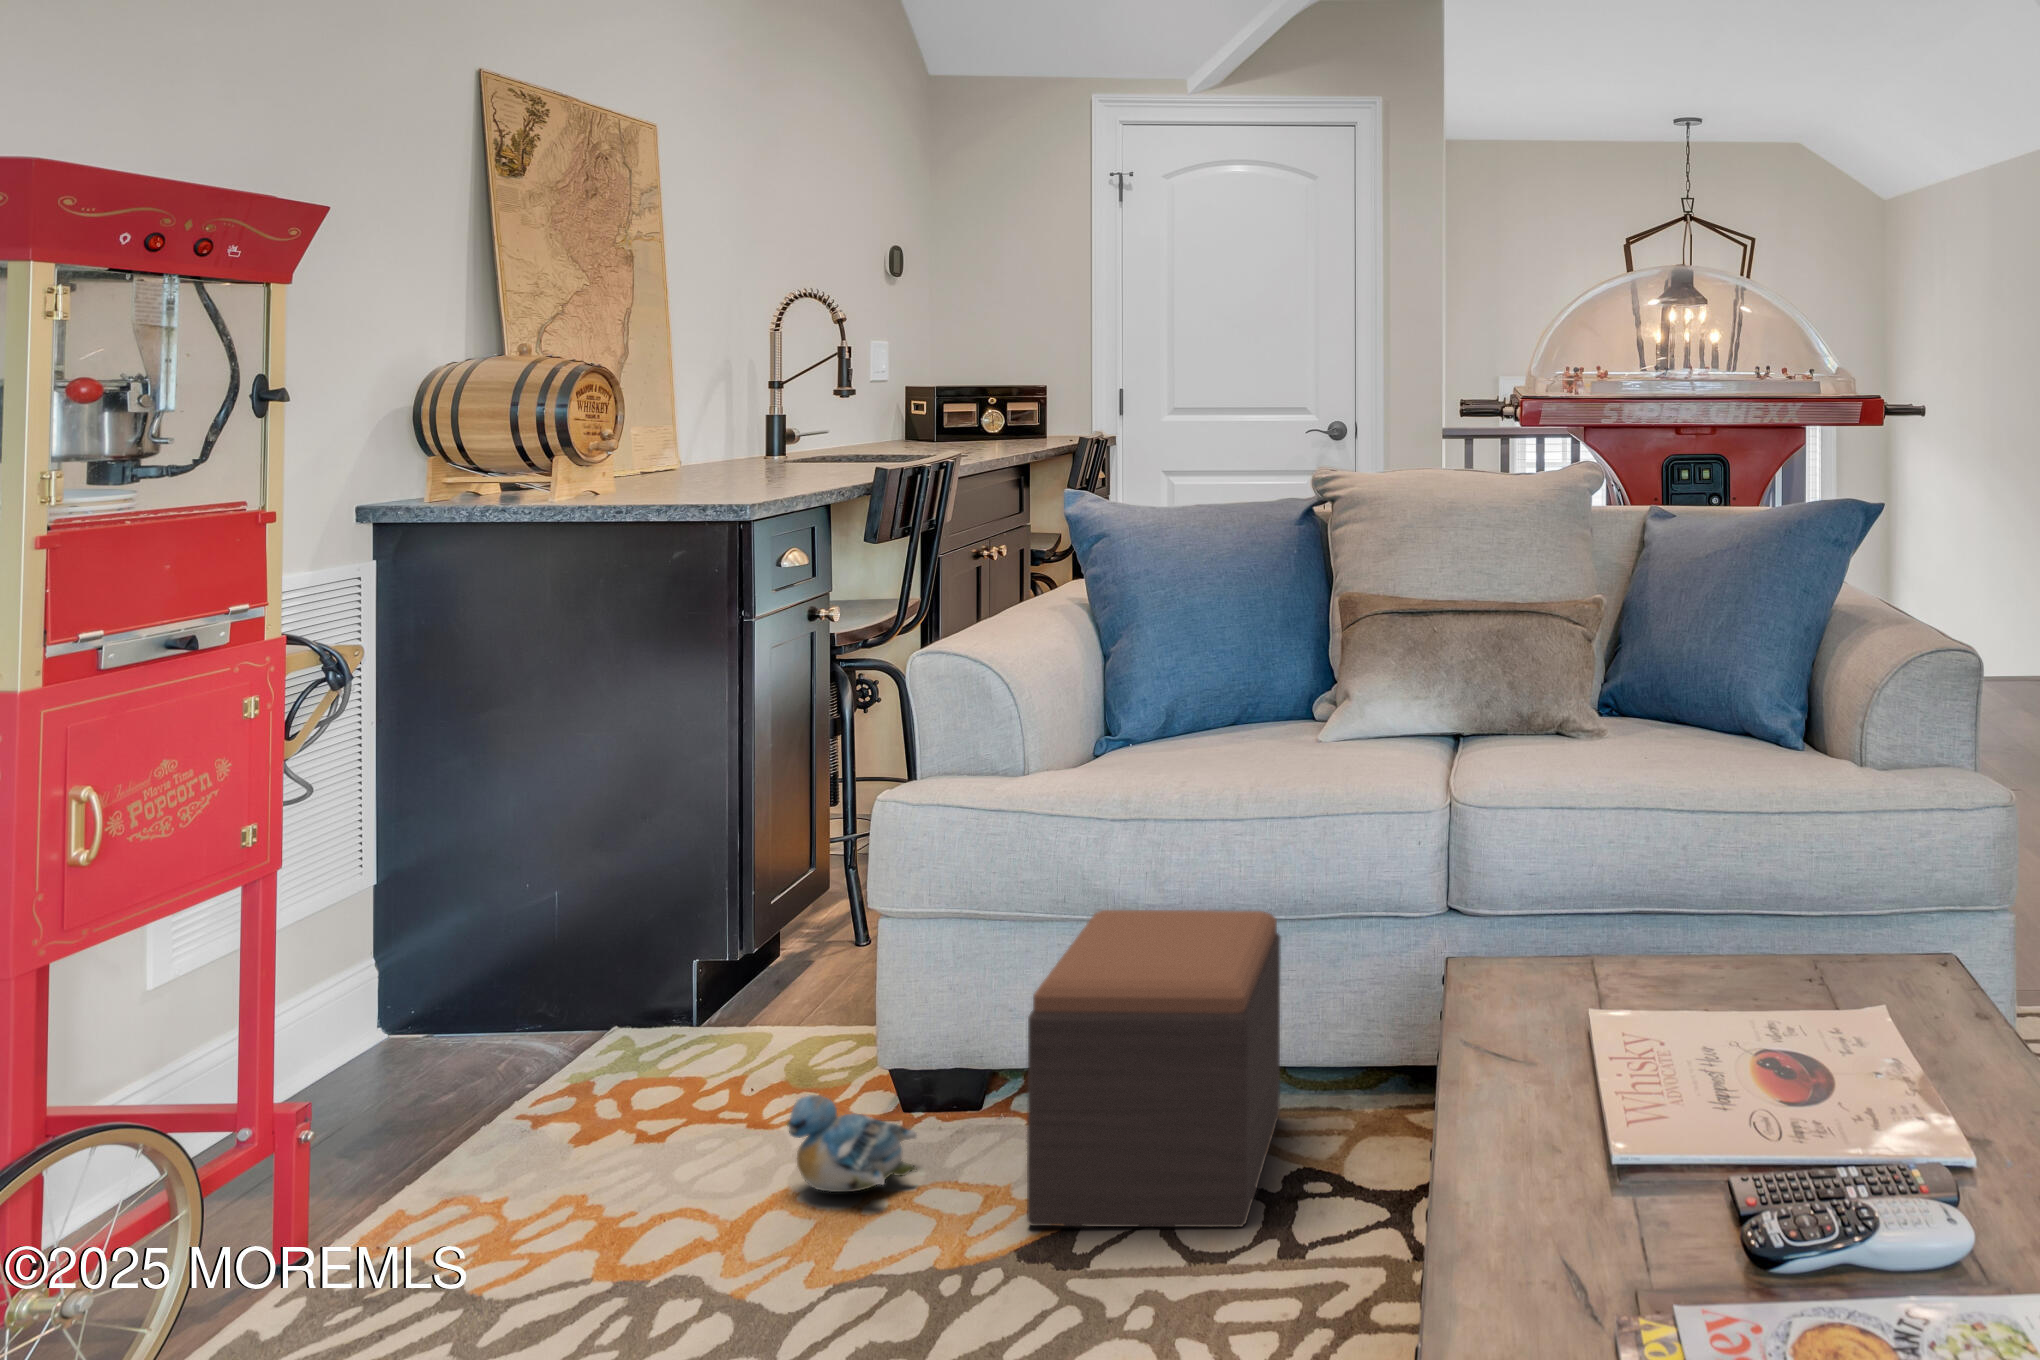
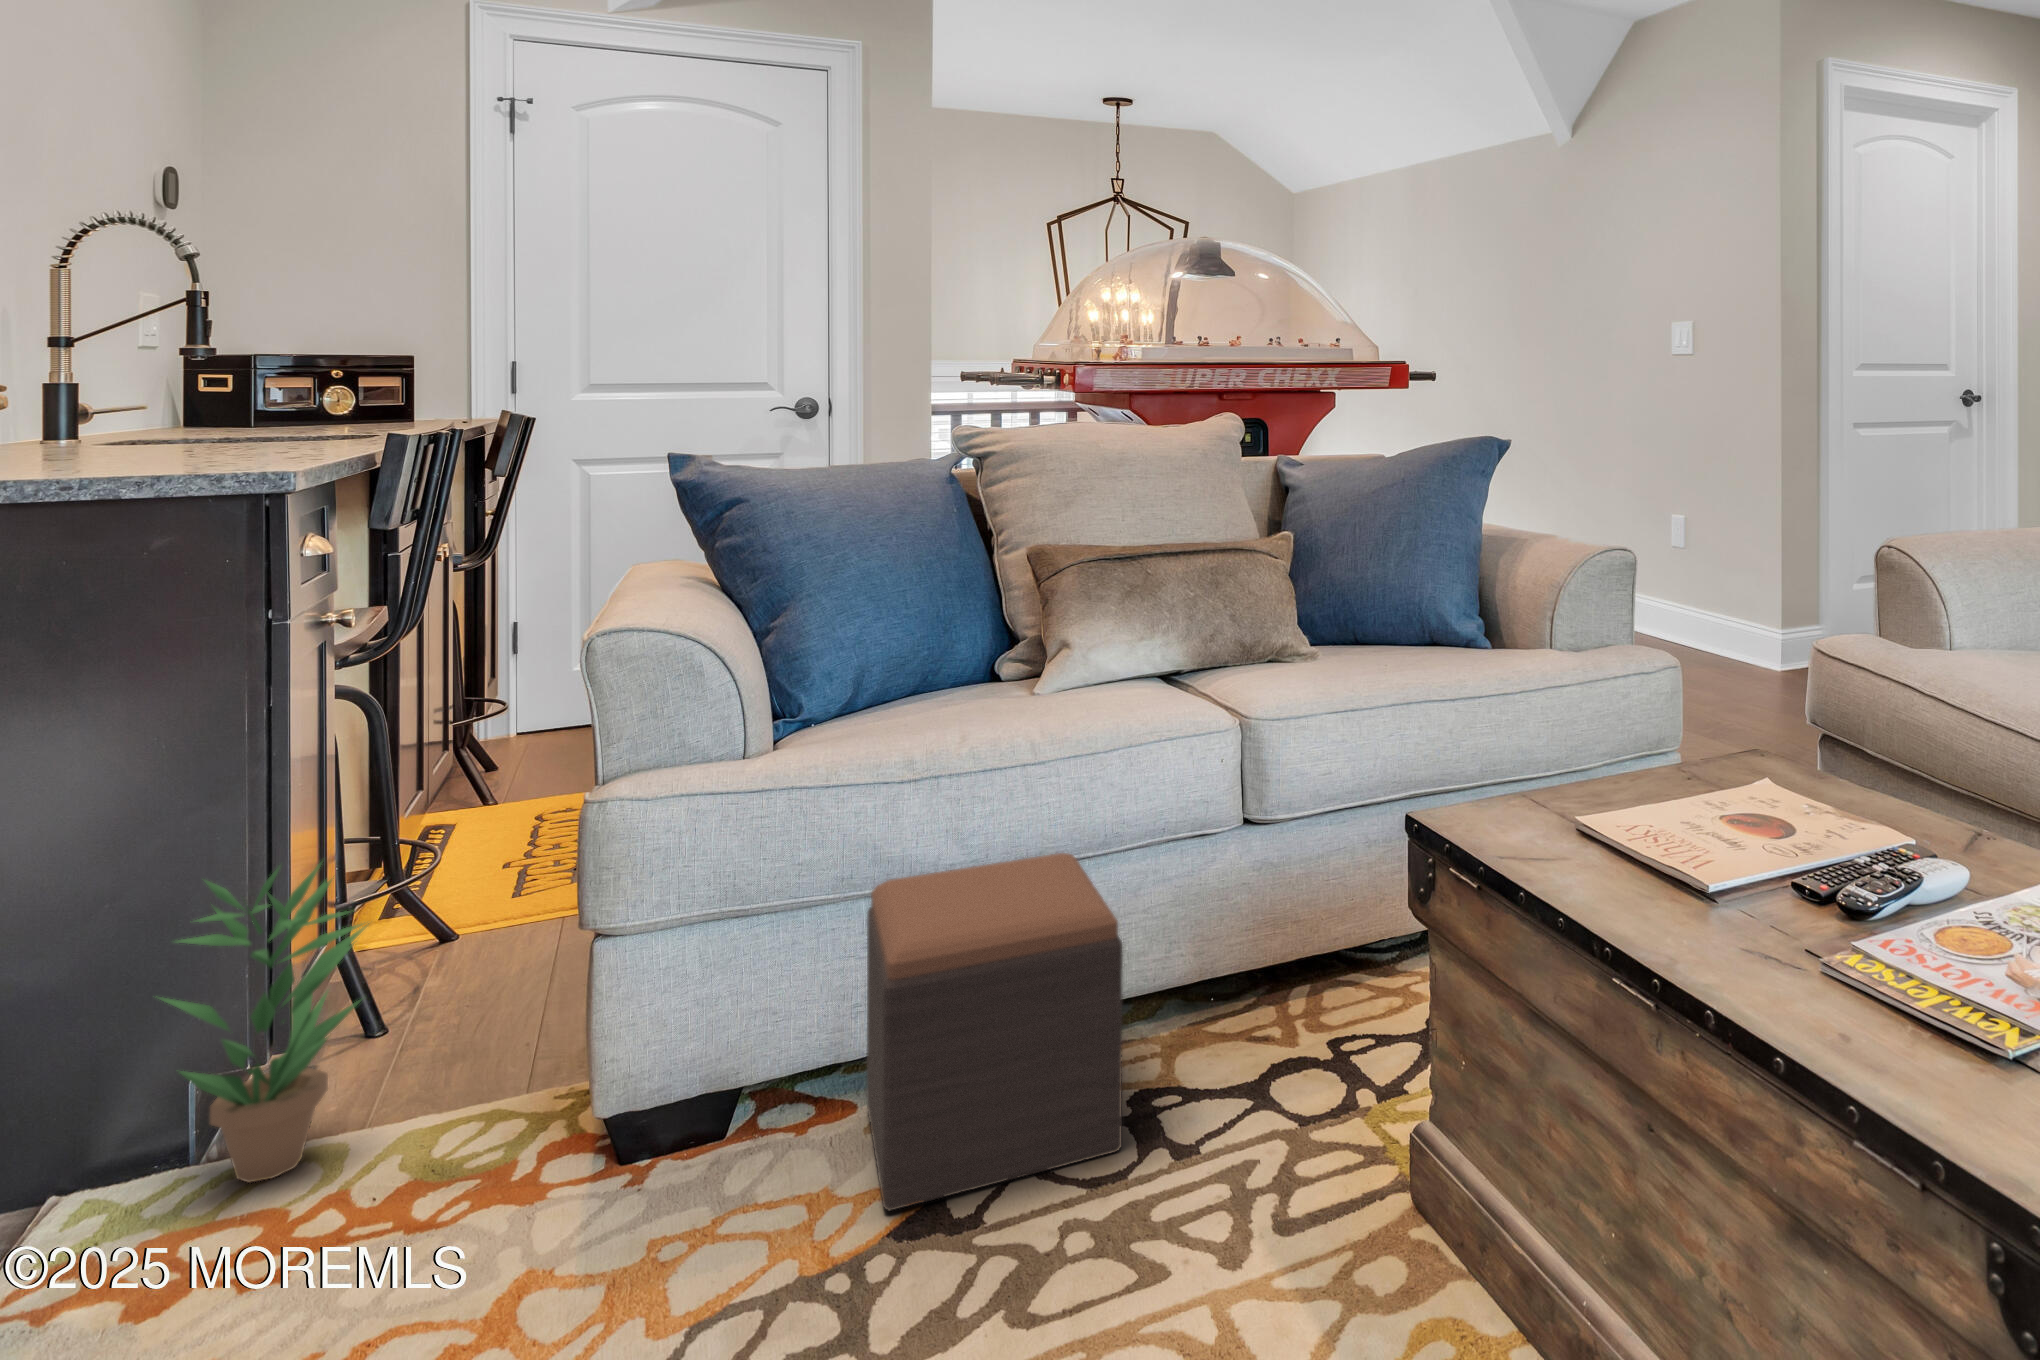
potted plant: none [634,813,781,1060] -> present [160,863,369,1182]
plush toy: present [787,1095,917,1192] -> none [531,1144,710,1252]

